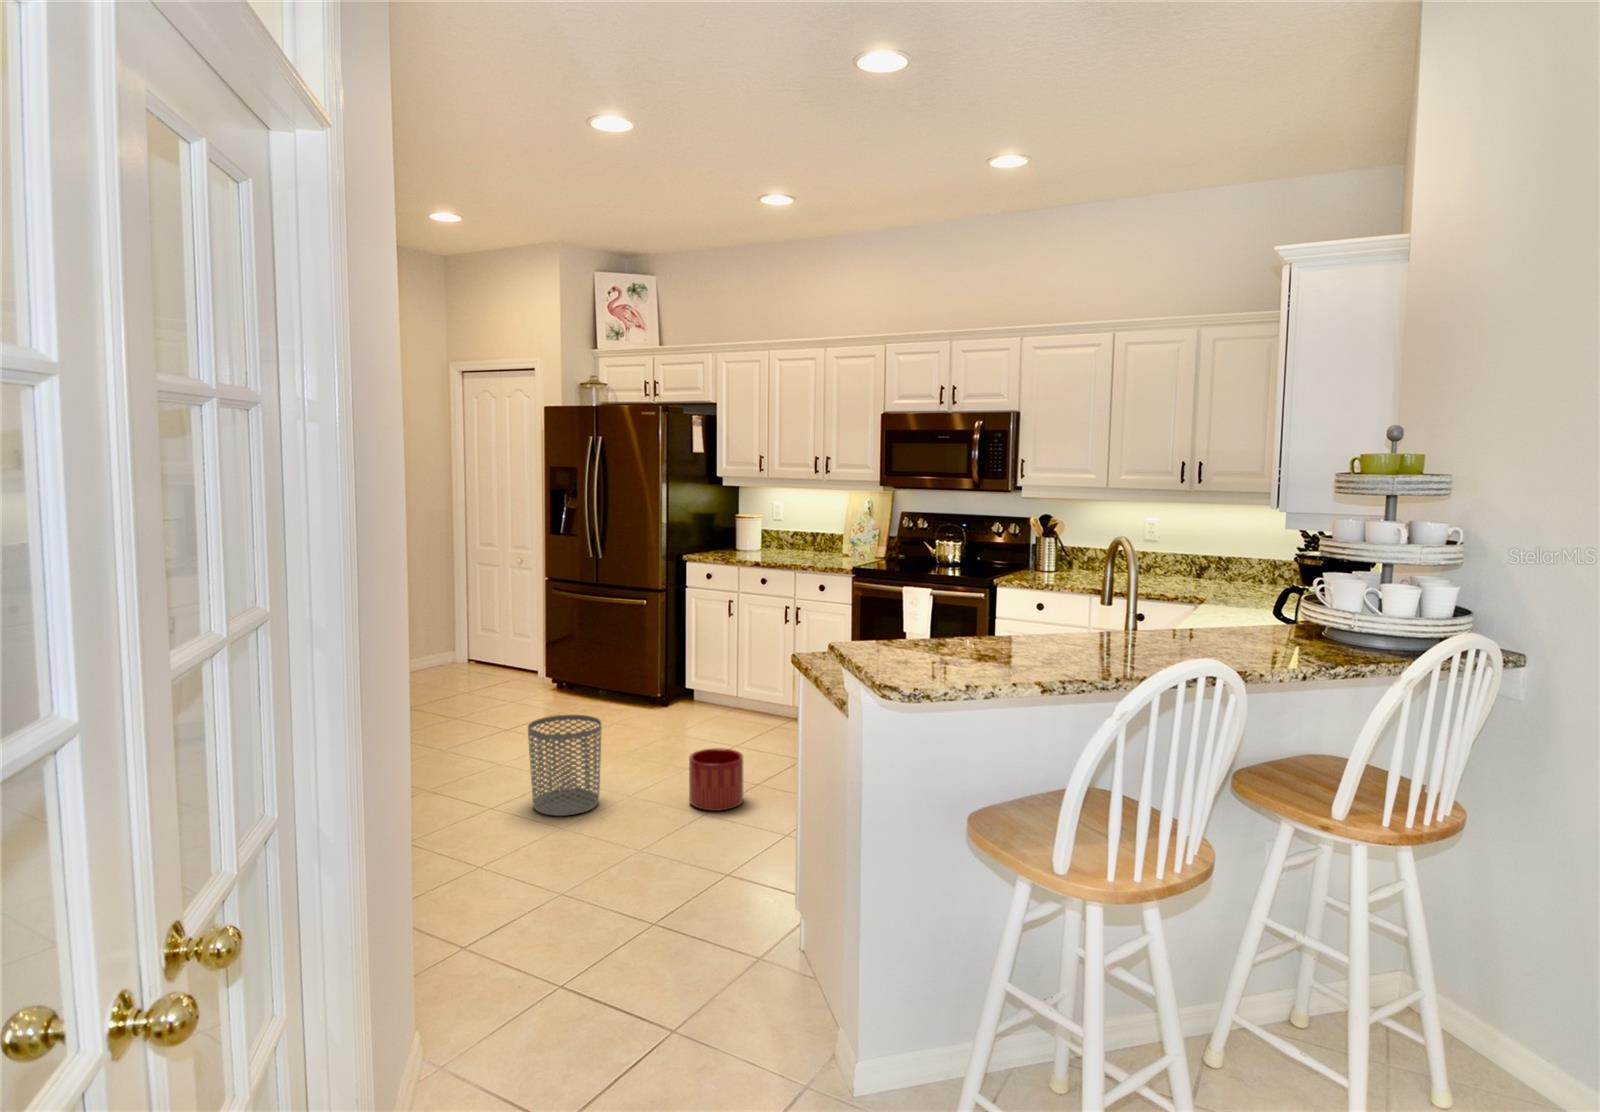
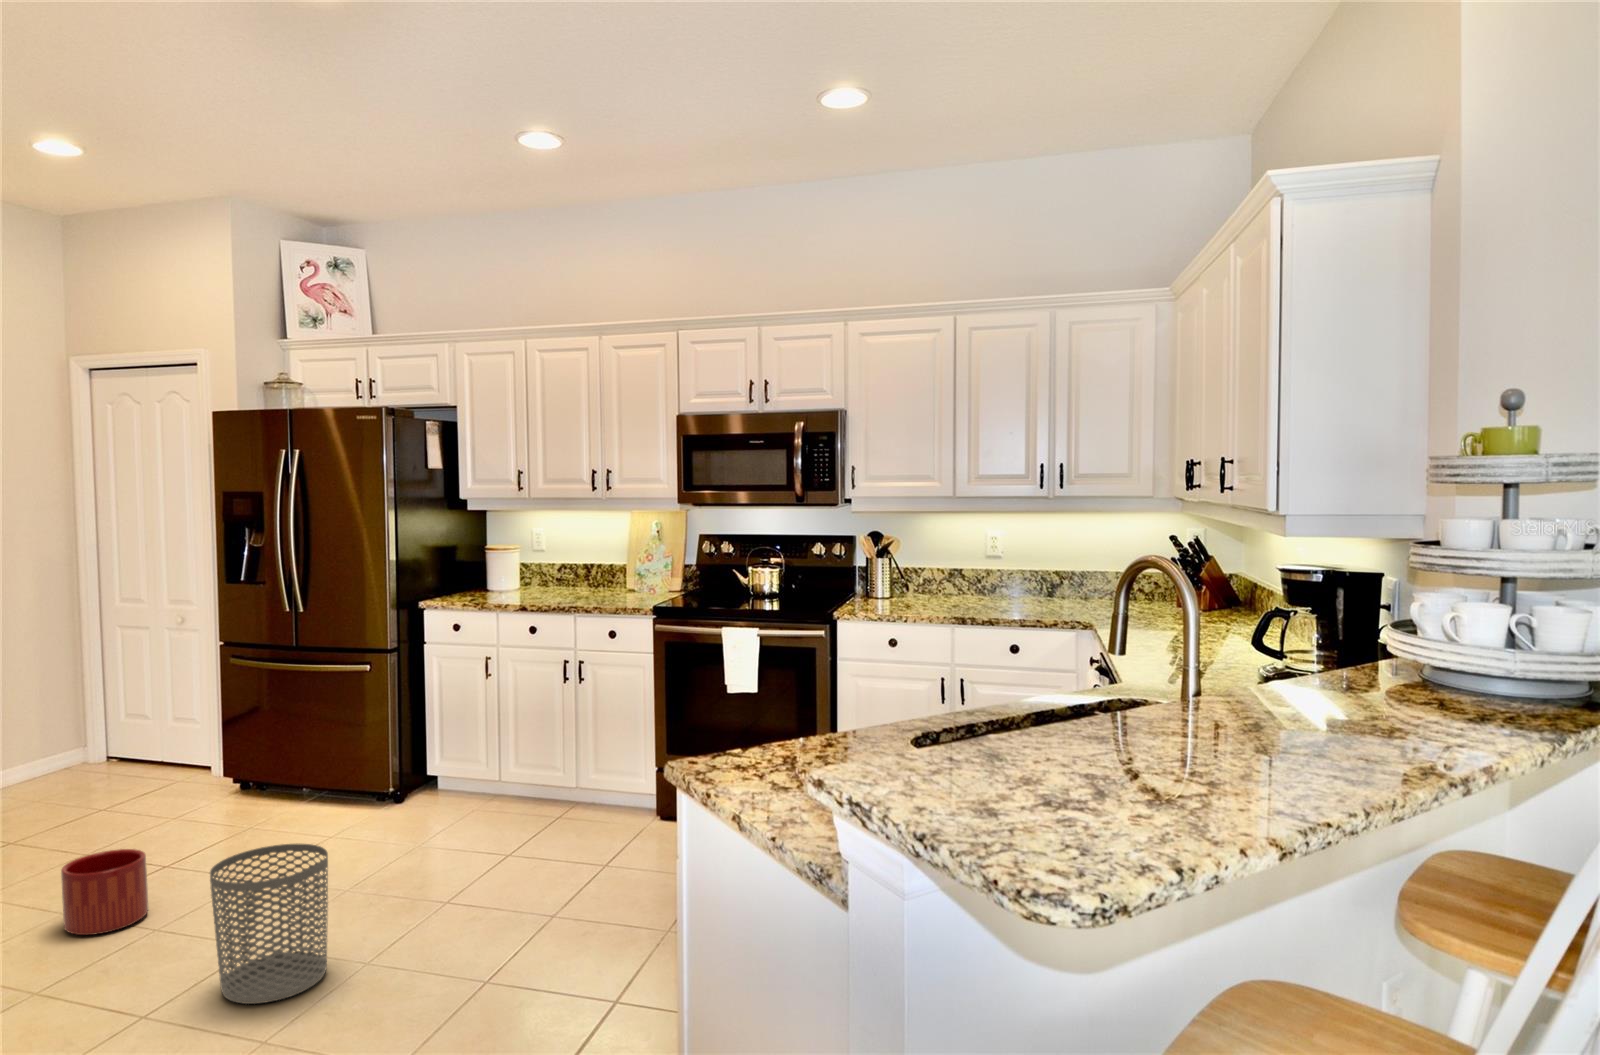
planter: present [689,748,744,811] -> present [61,849,149,935]

